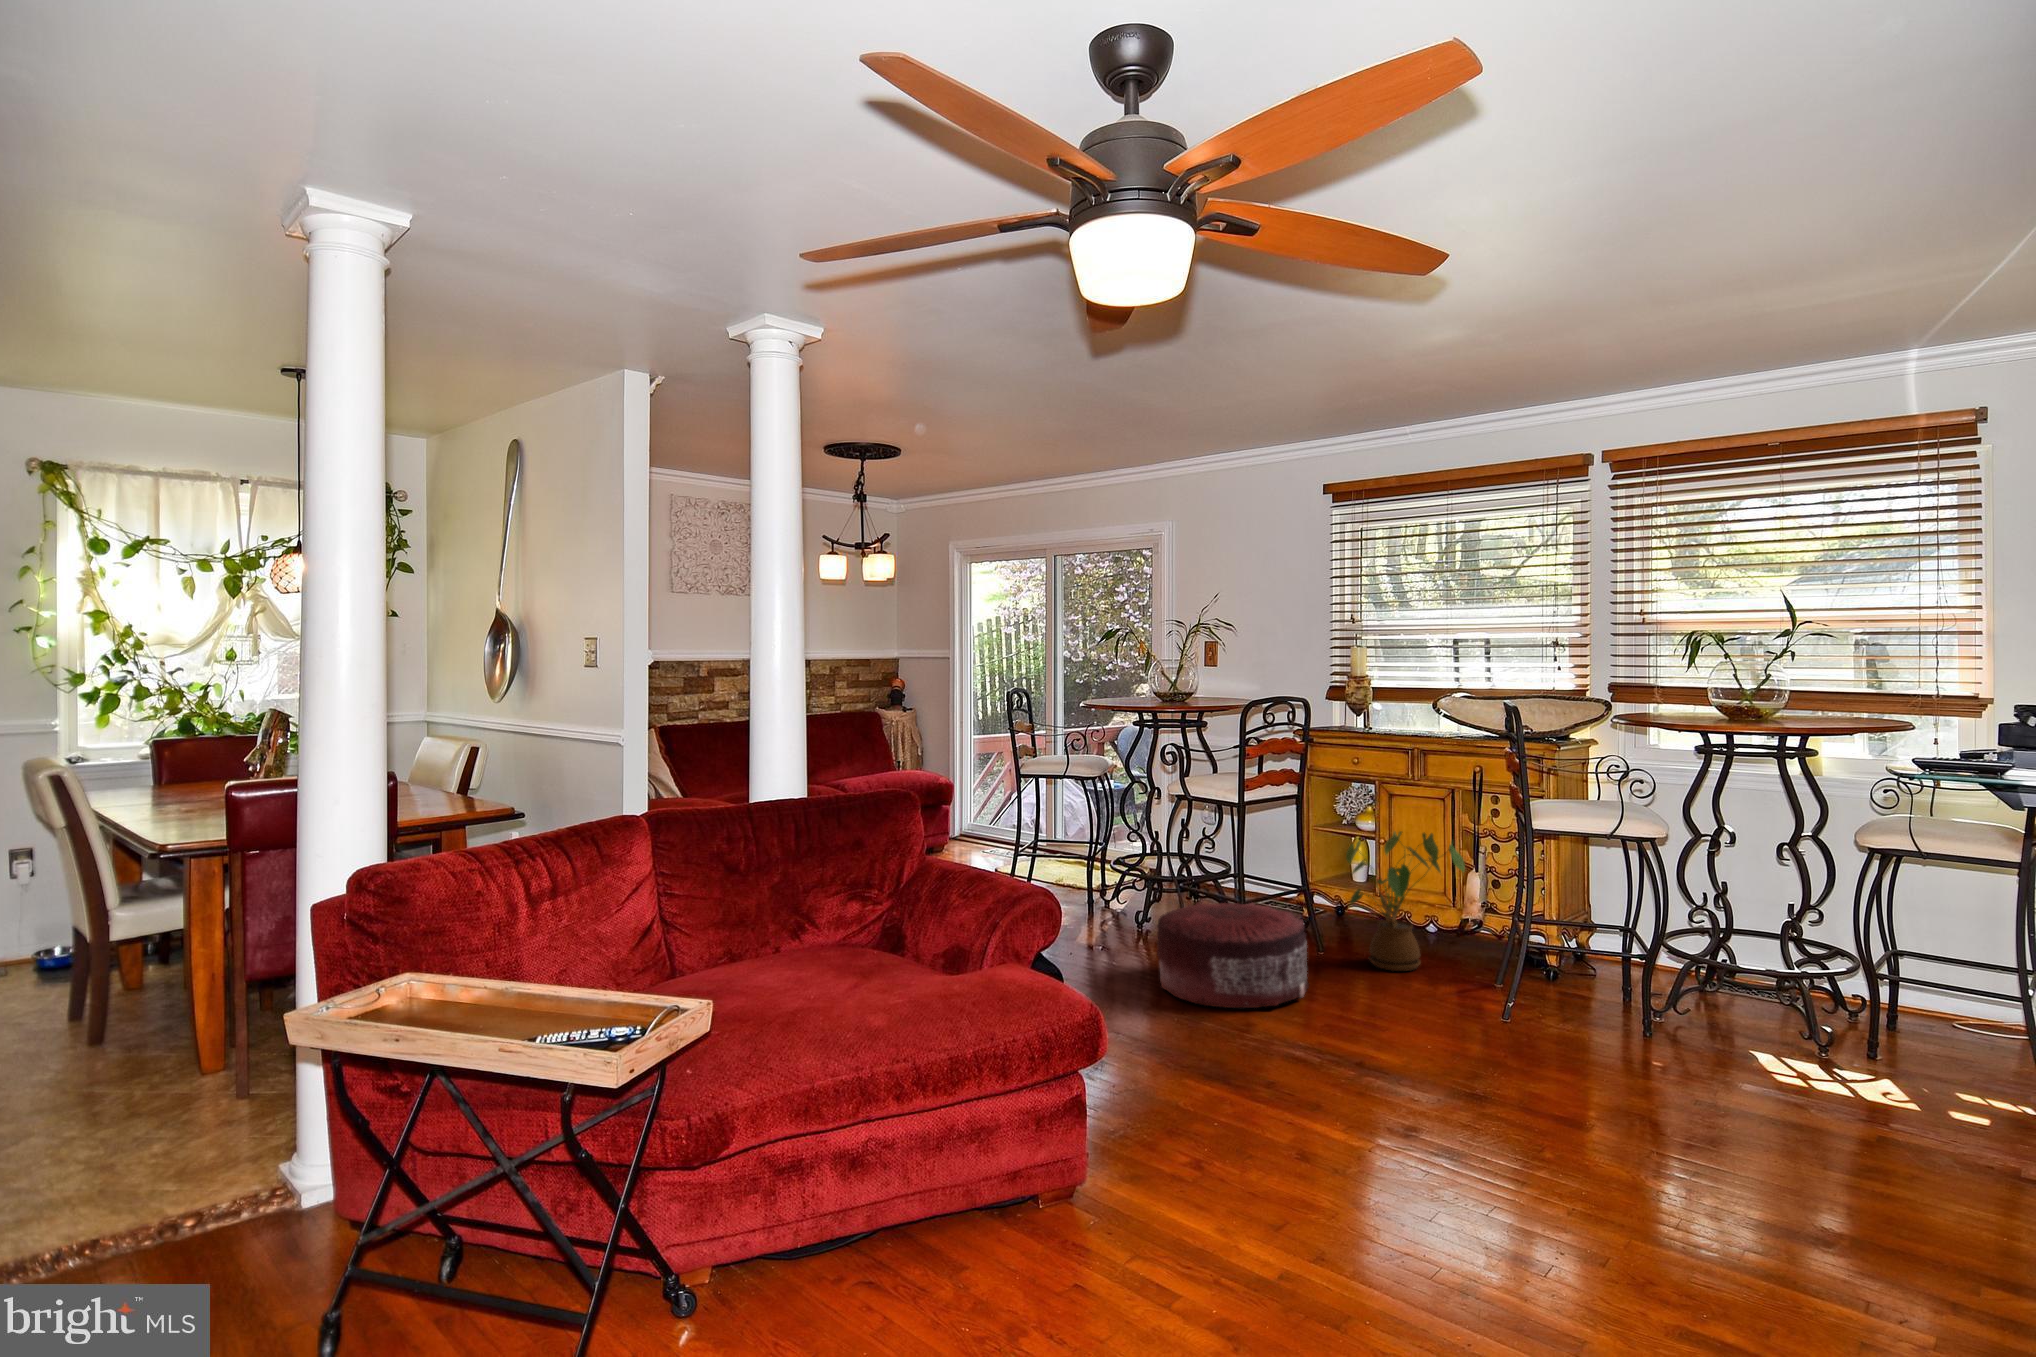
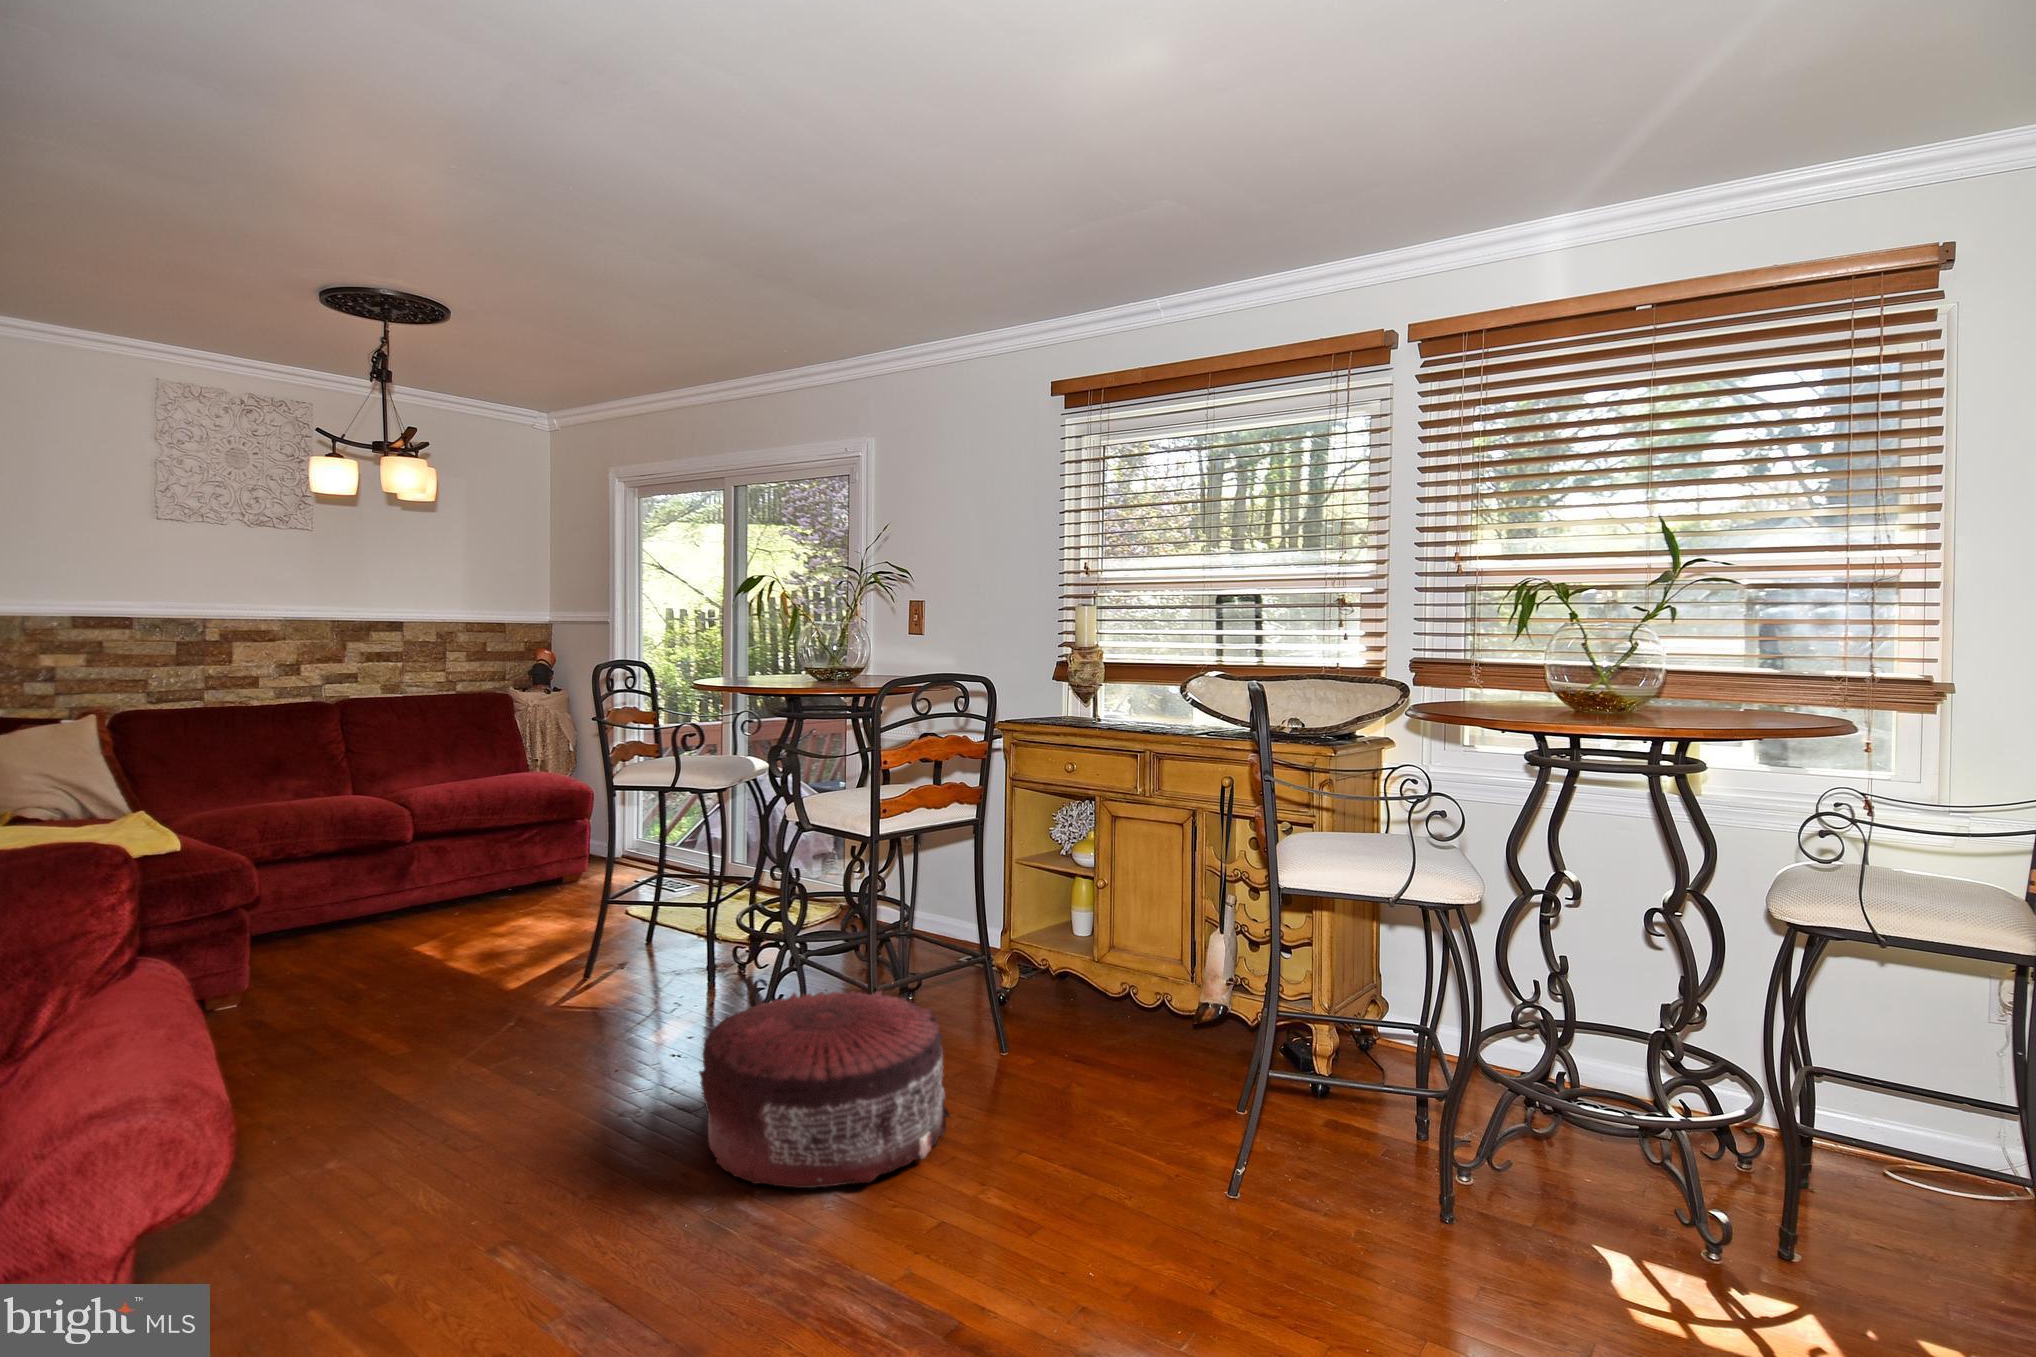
house plant: present [1346,831,1465,971] -> none [1028,875,1199,1089]

